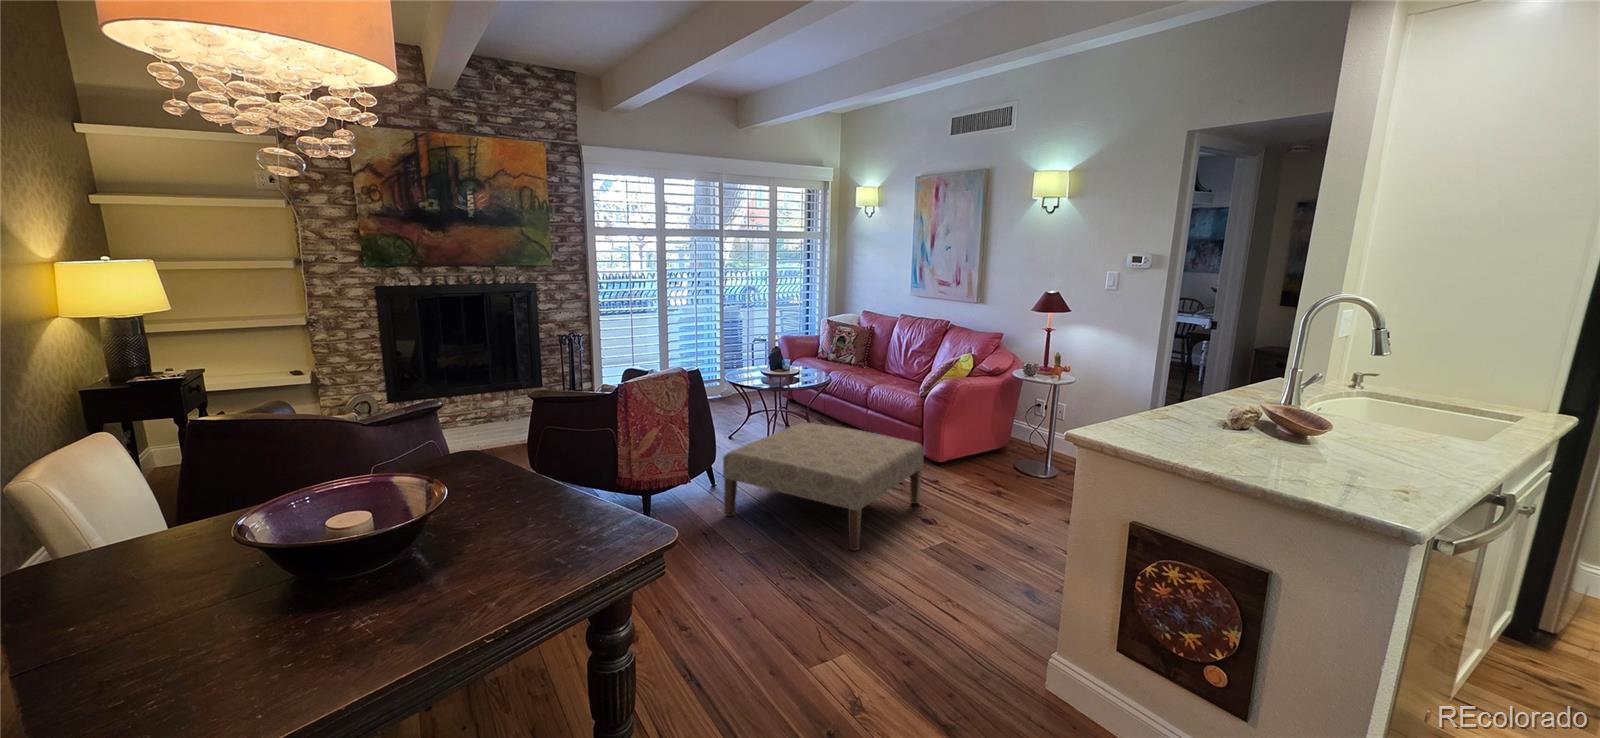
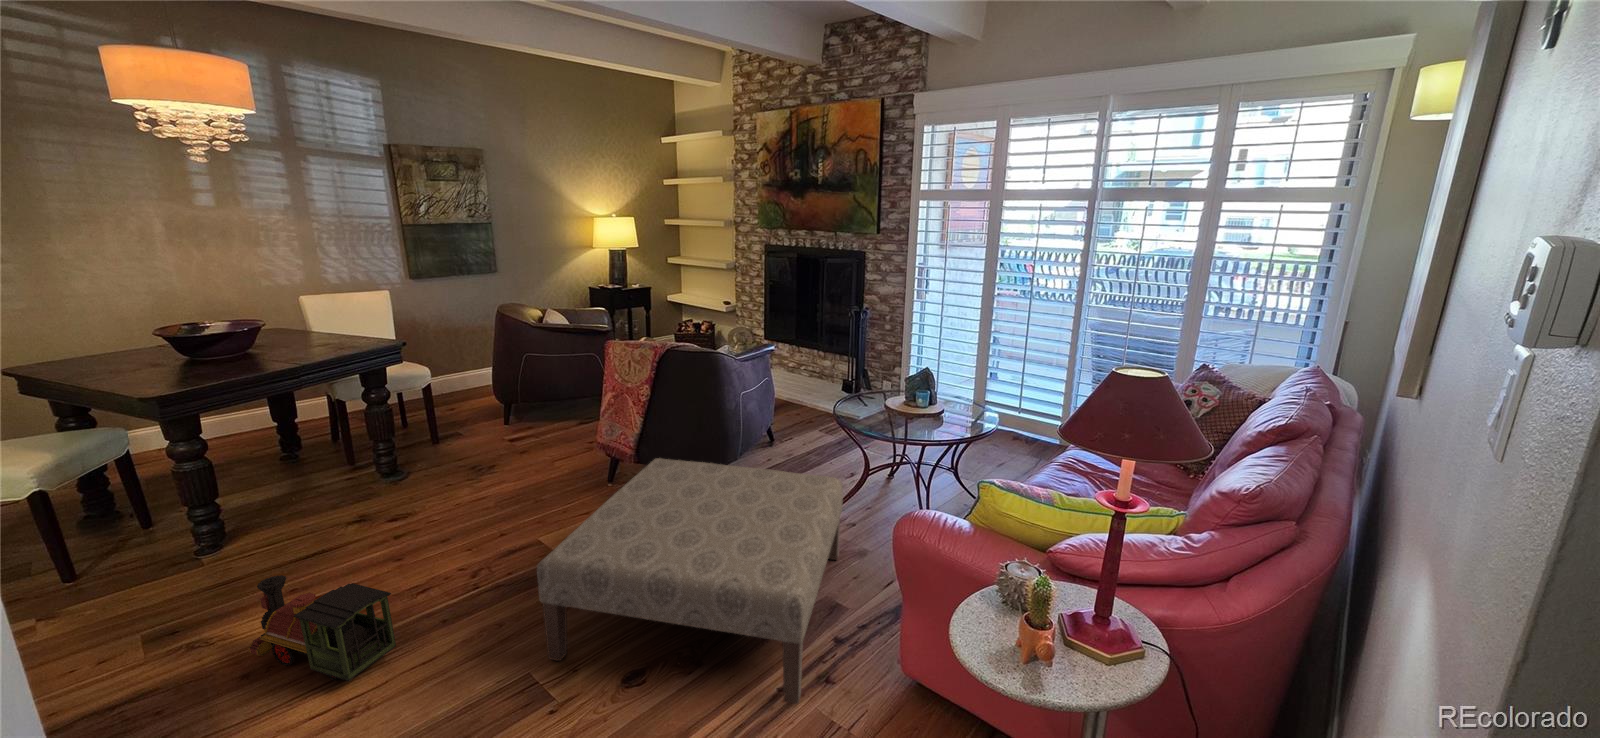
toy train: none [762,547,857,642] -> present [248,575,396,681]

